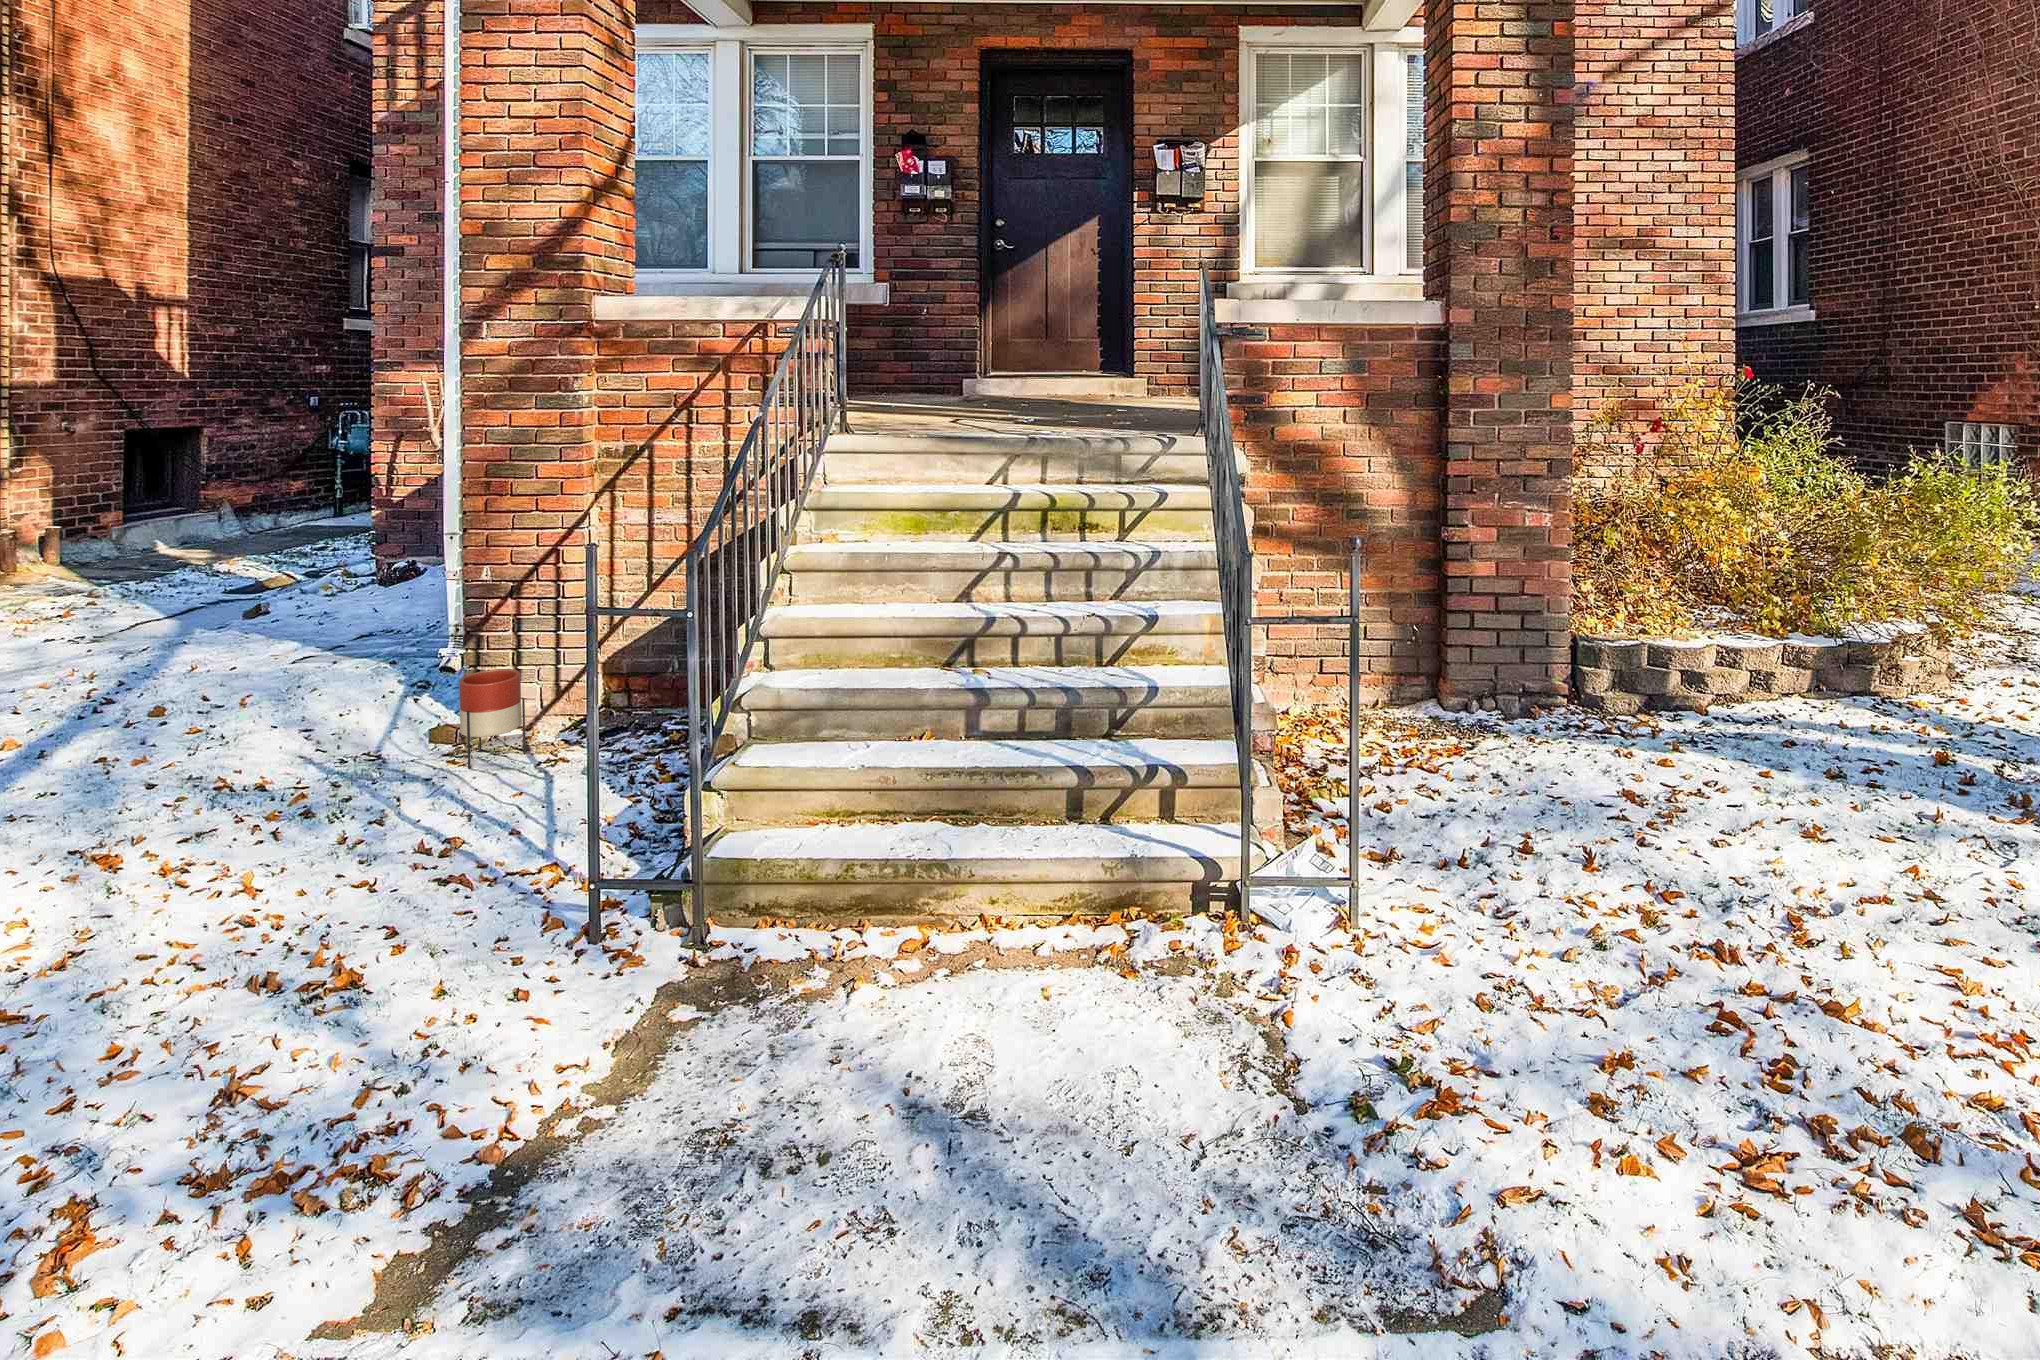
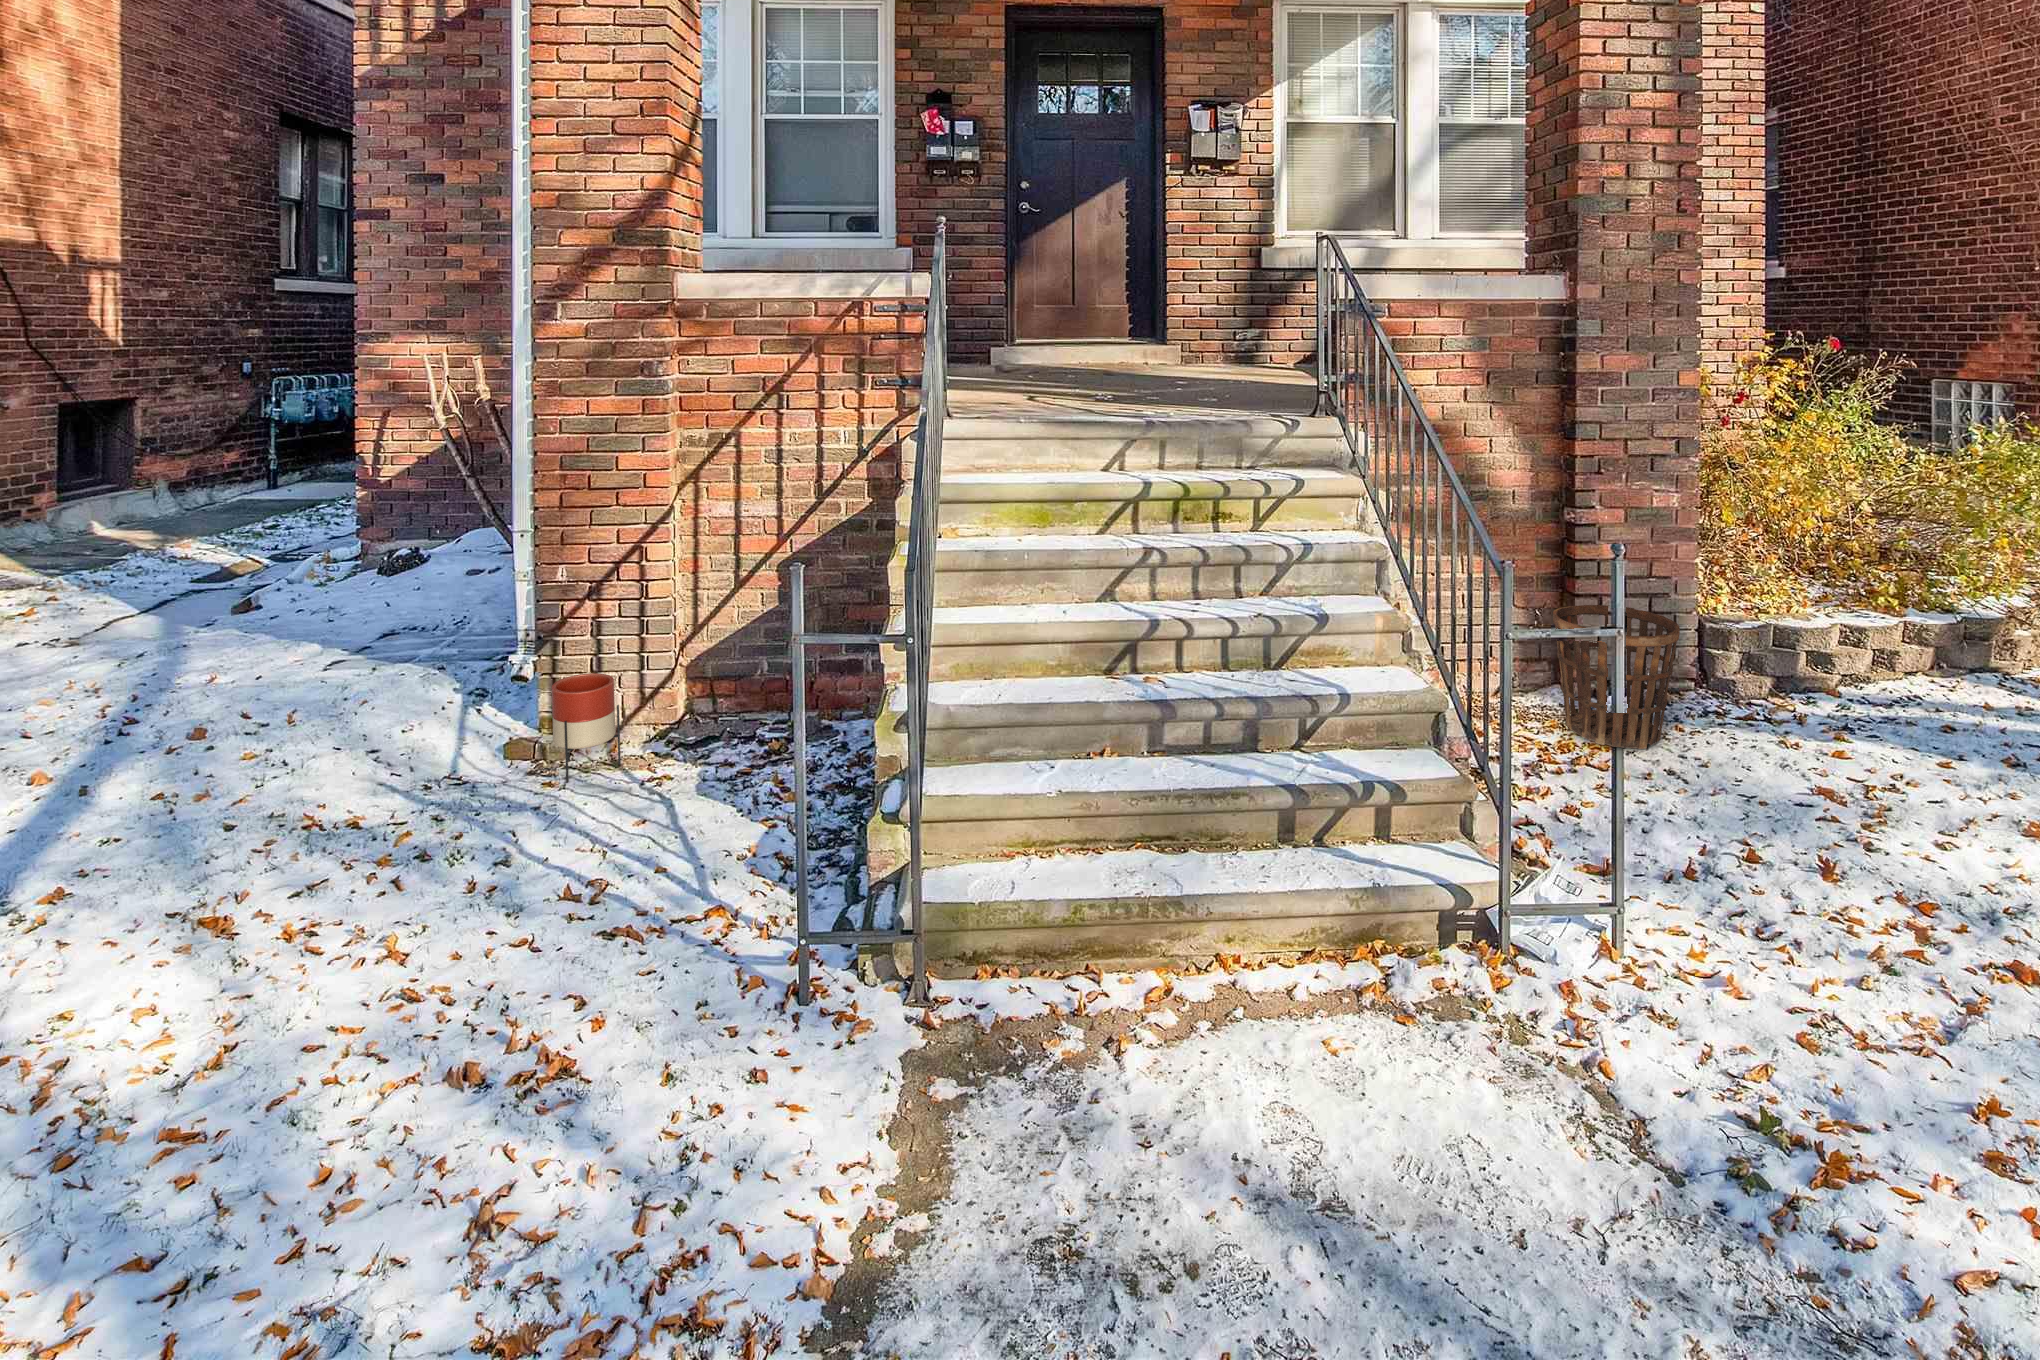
basket: none [1419,617,1533,754] -> present [1553,605,1680,749]

